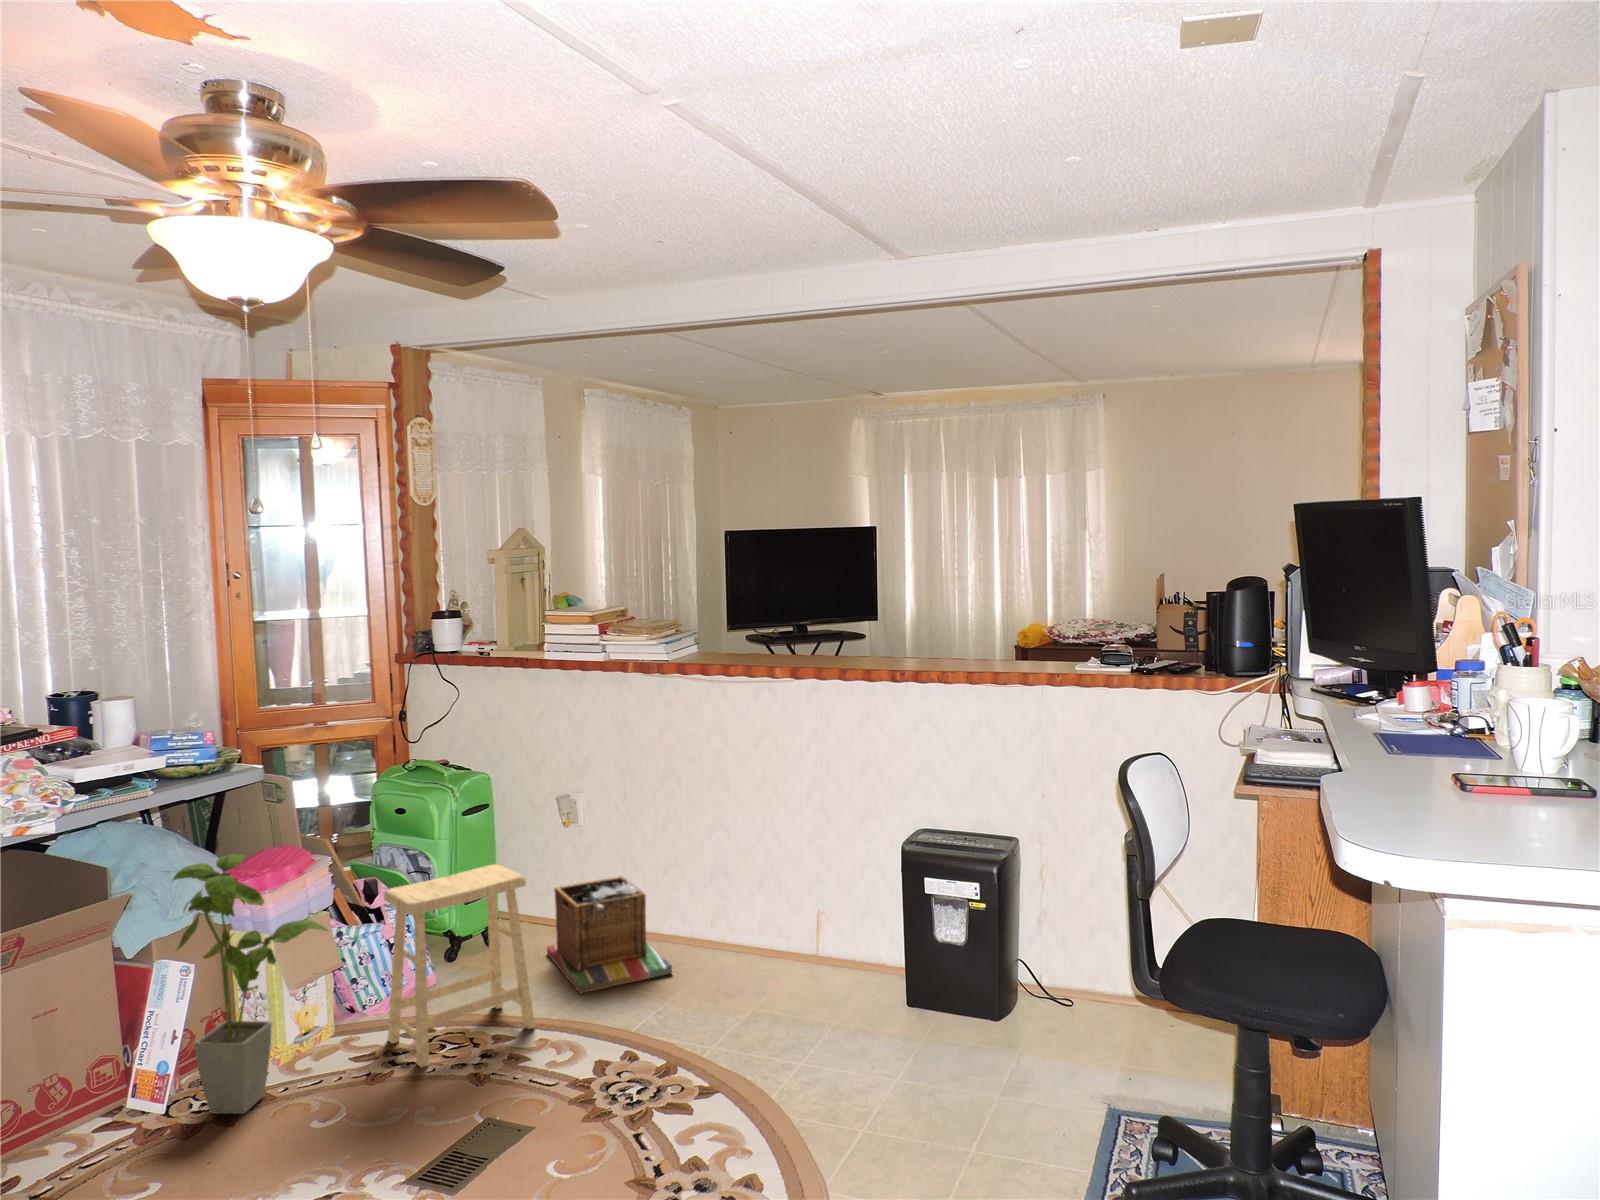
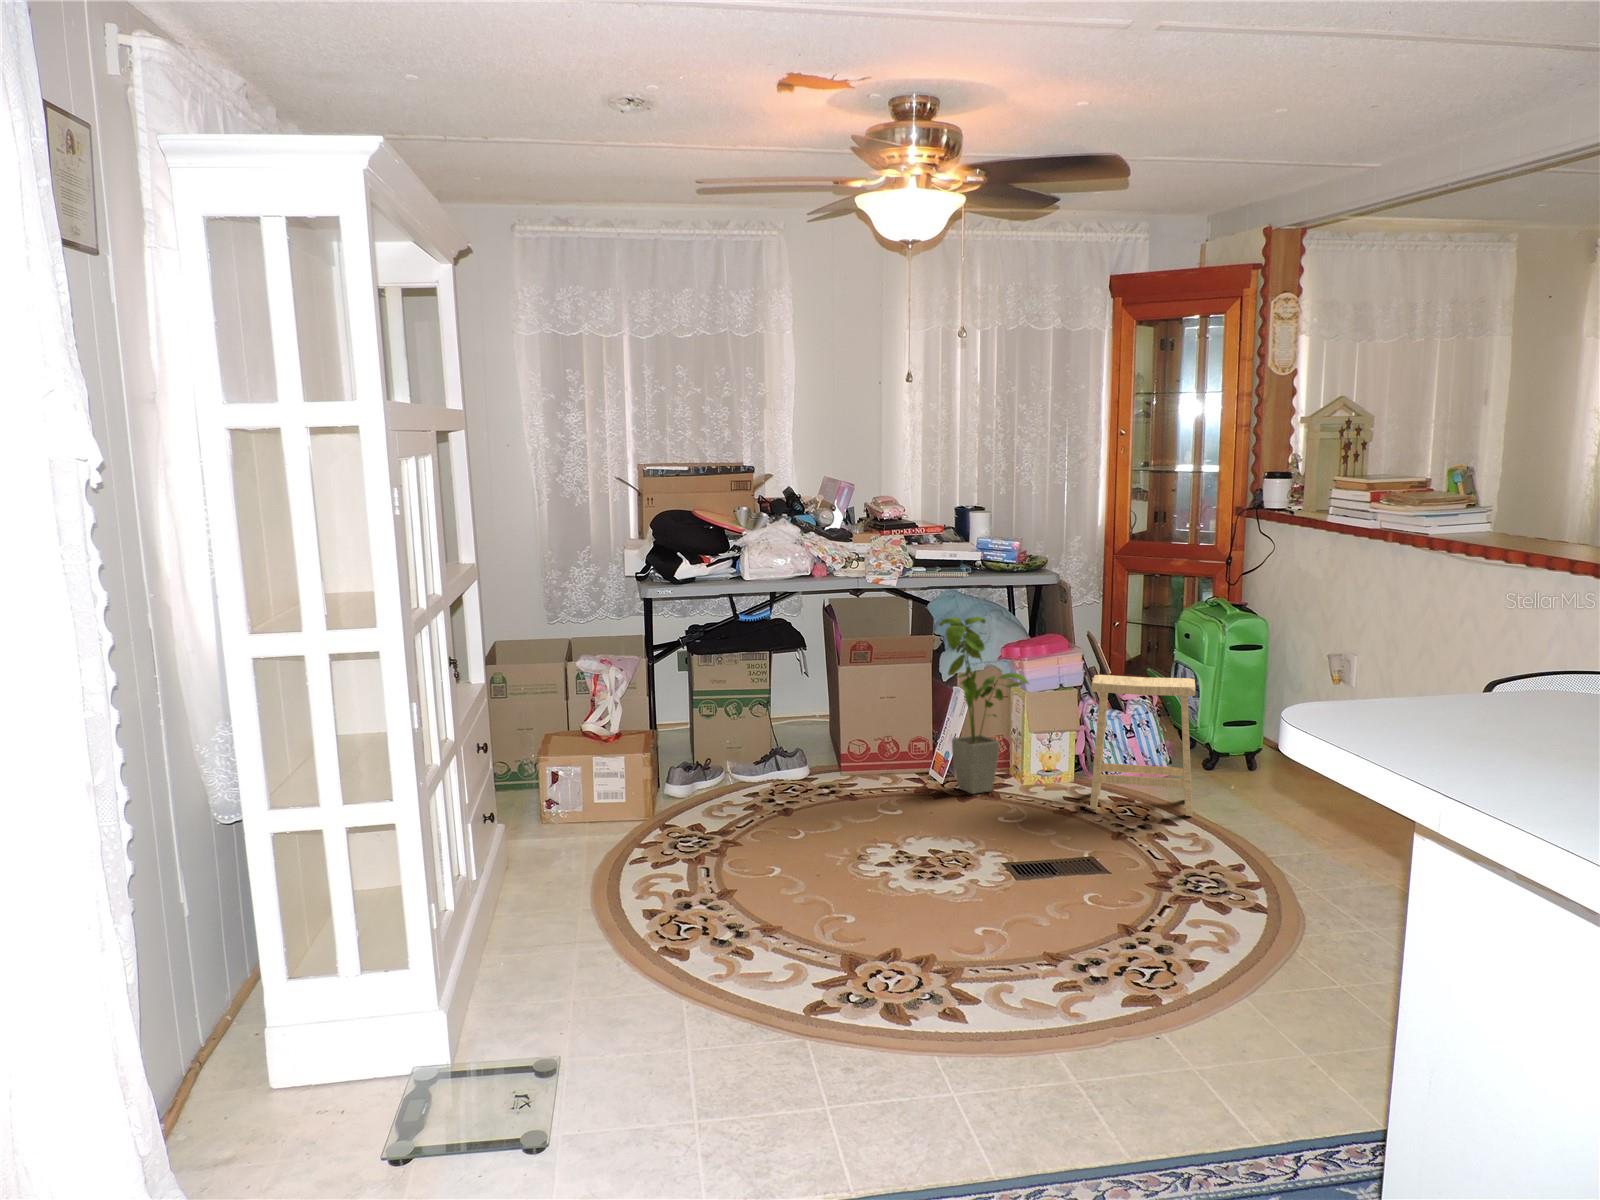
laundry basket: present [547,876,672,994] -> none [1259,727,1369,825]

